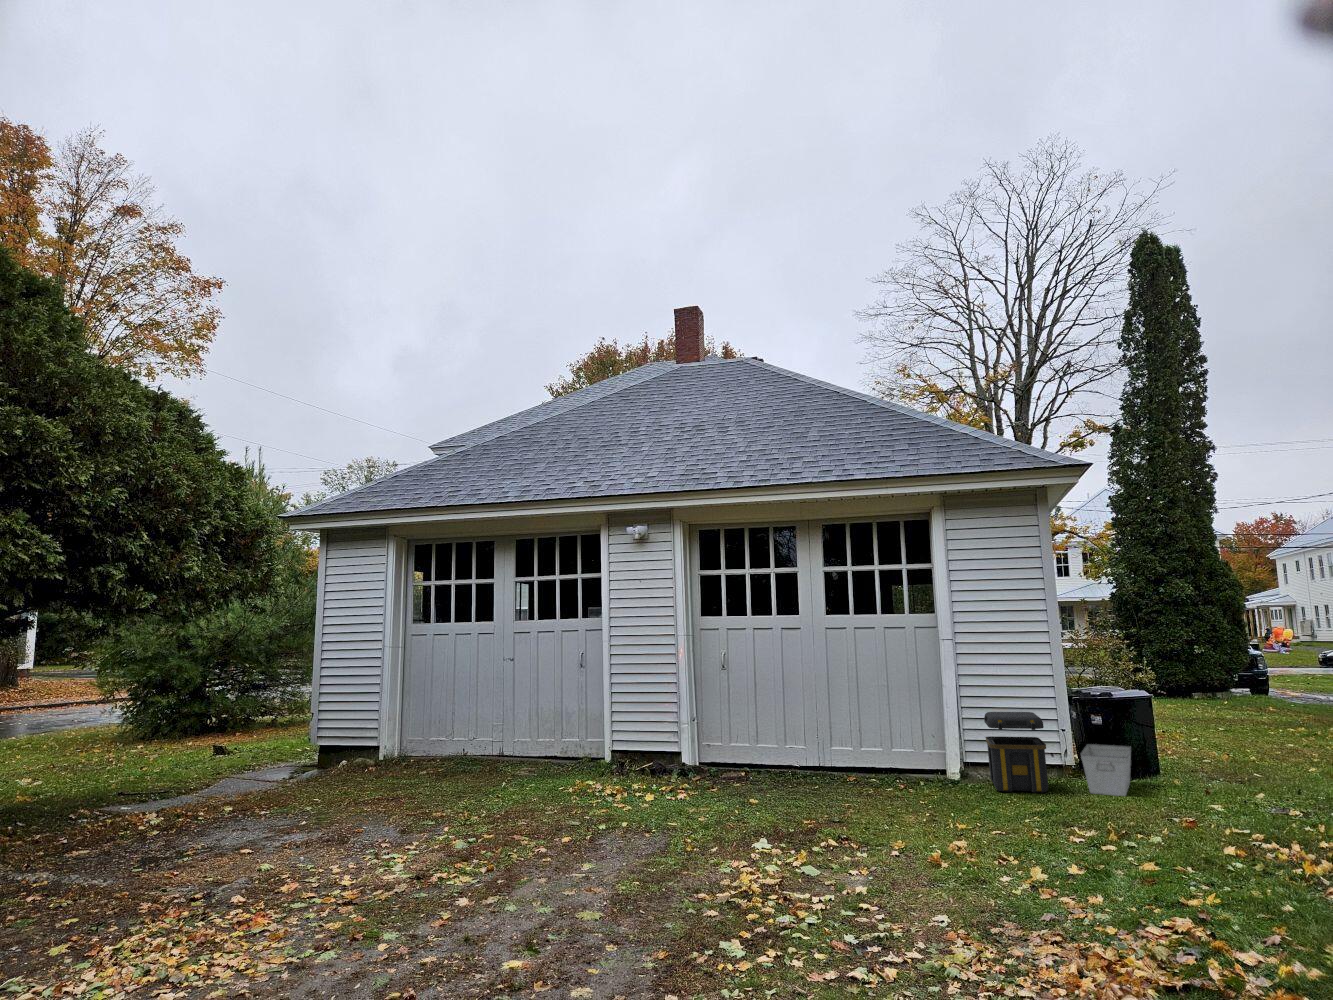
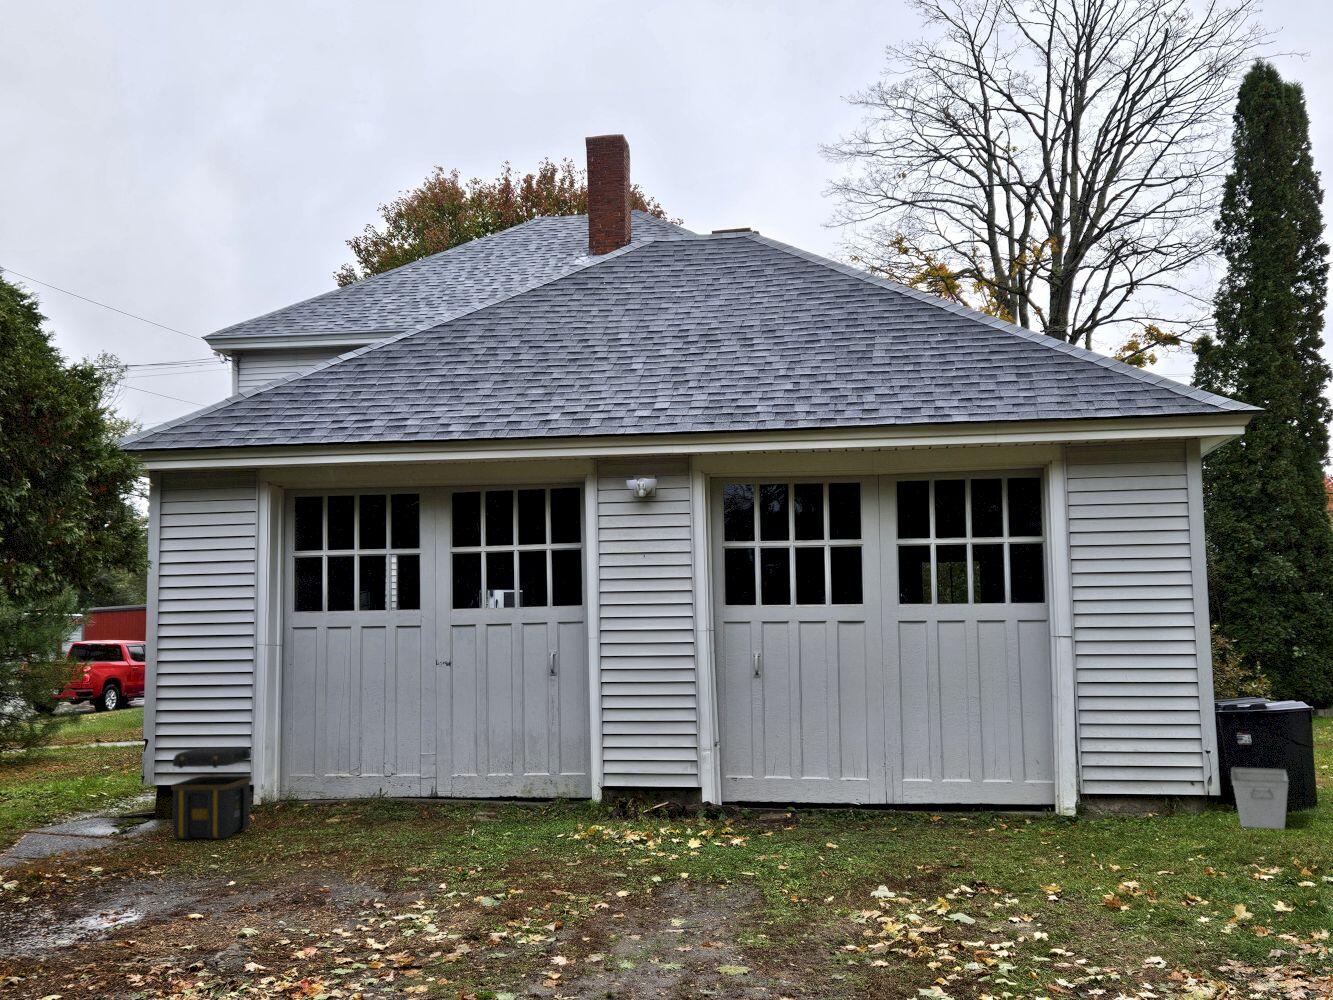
toolbox: present [984,712,1048,793] -> present [171,747,252,839]

